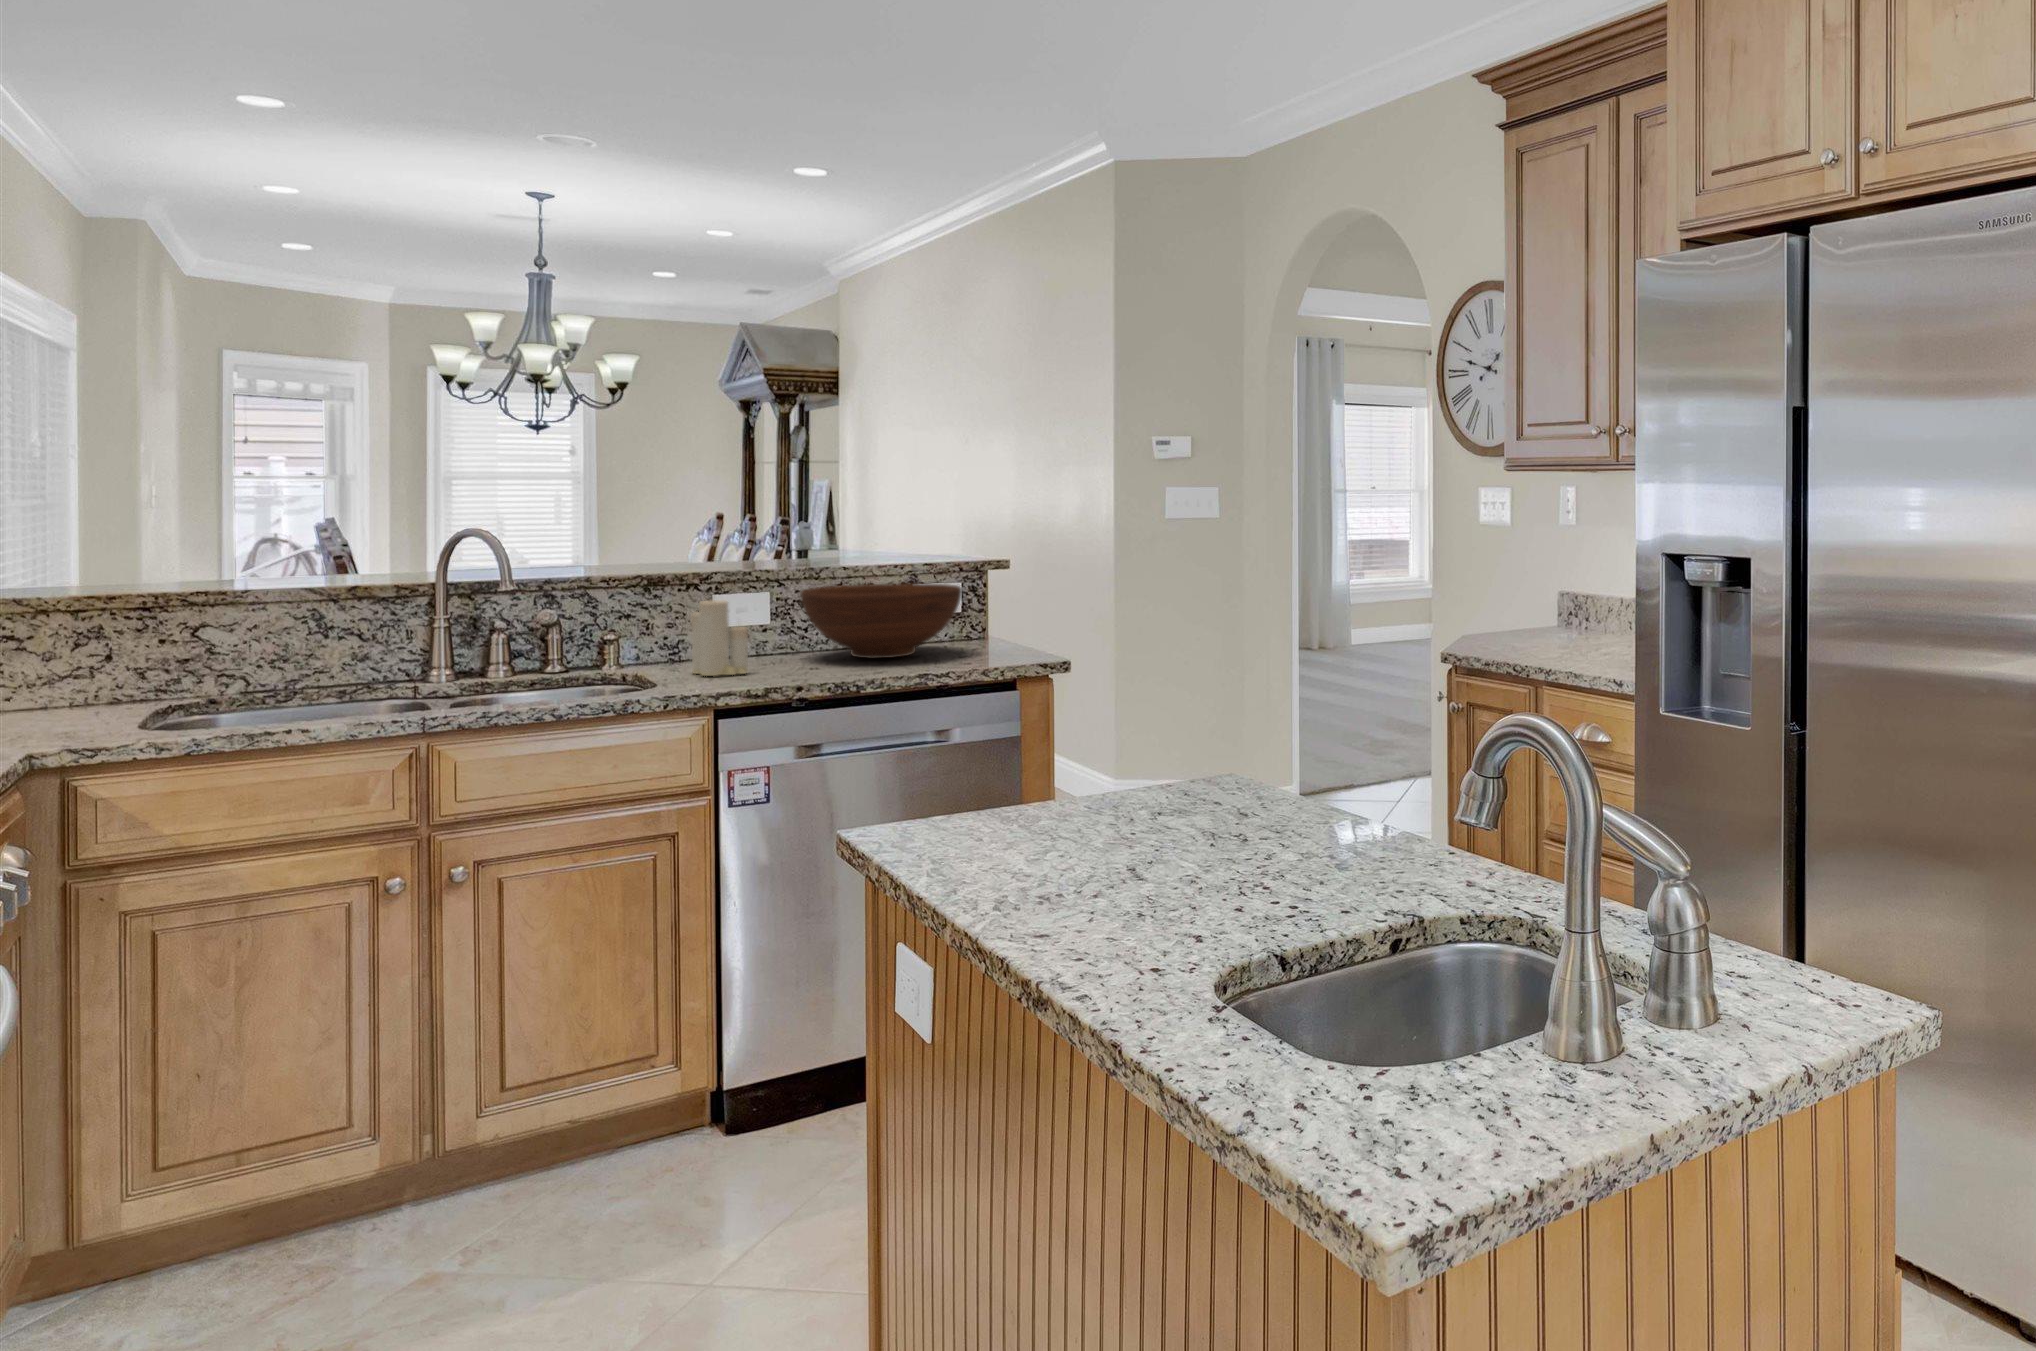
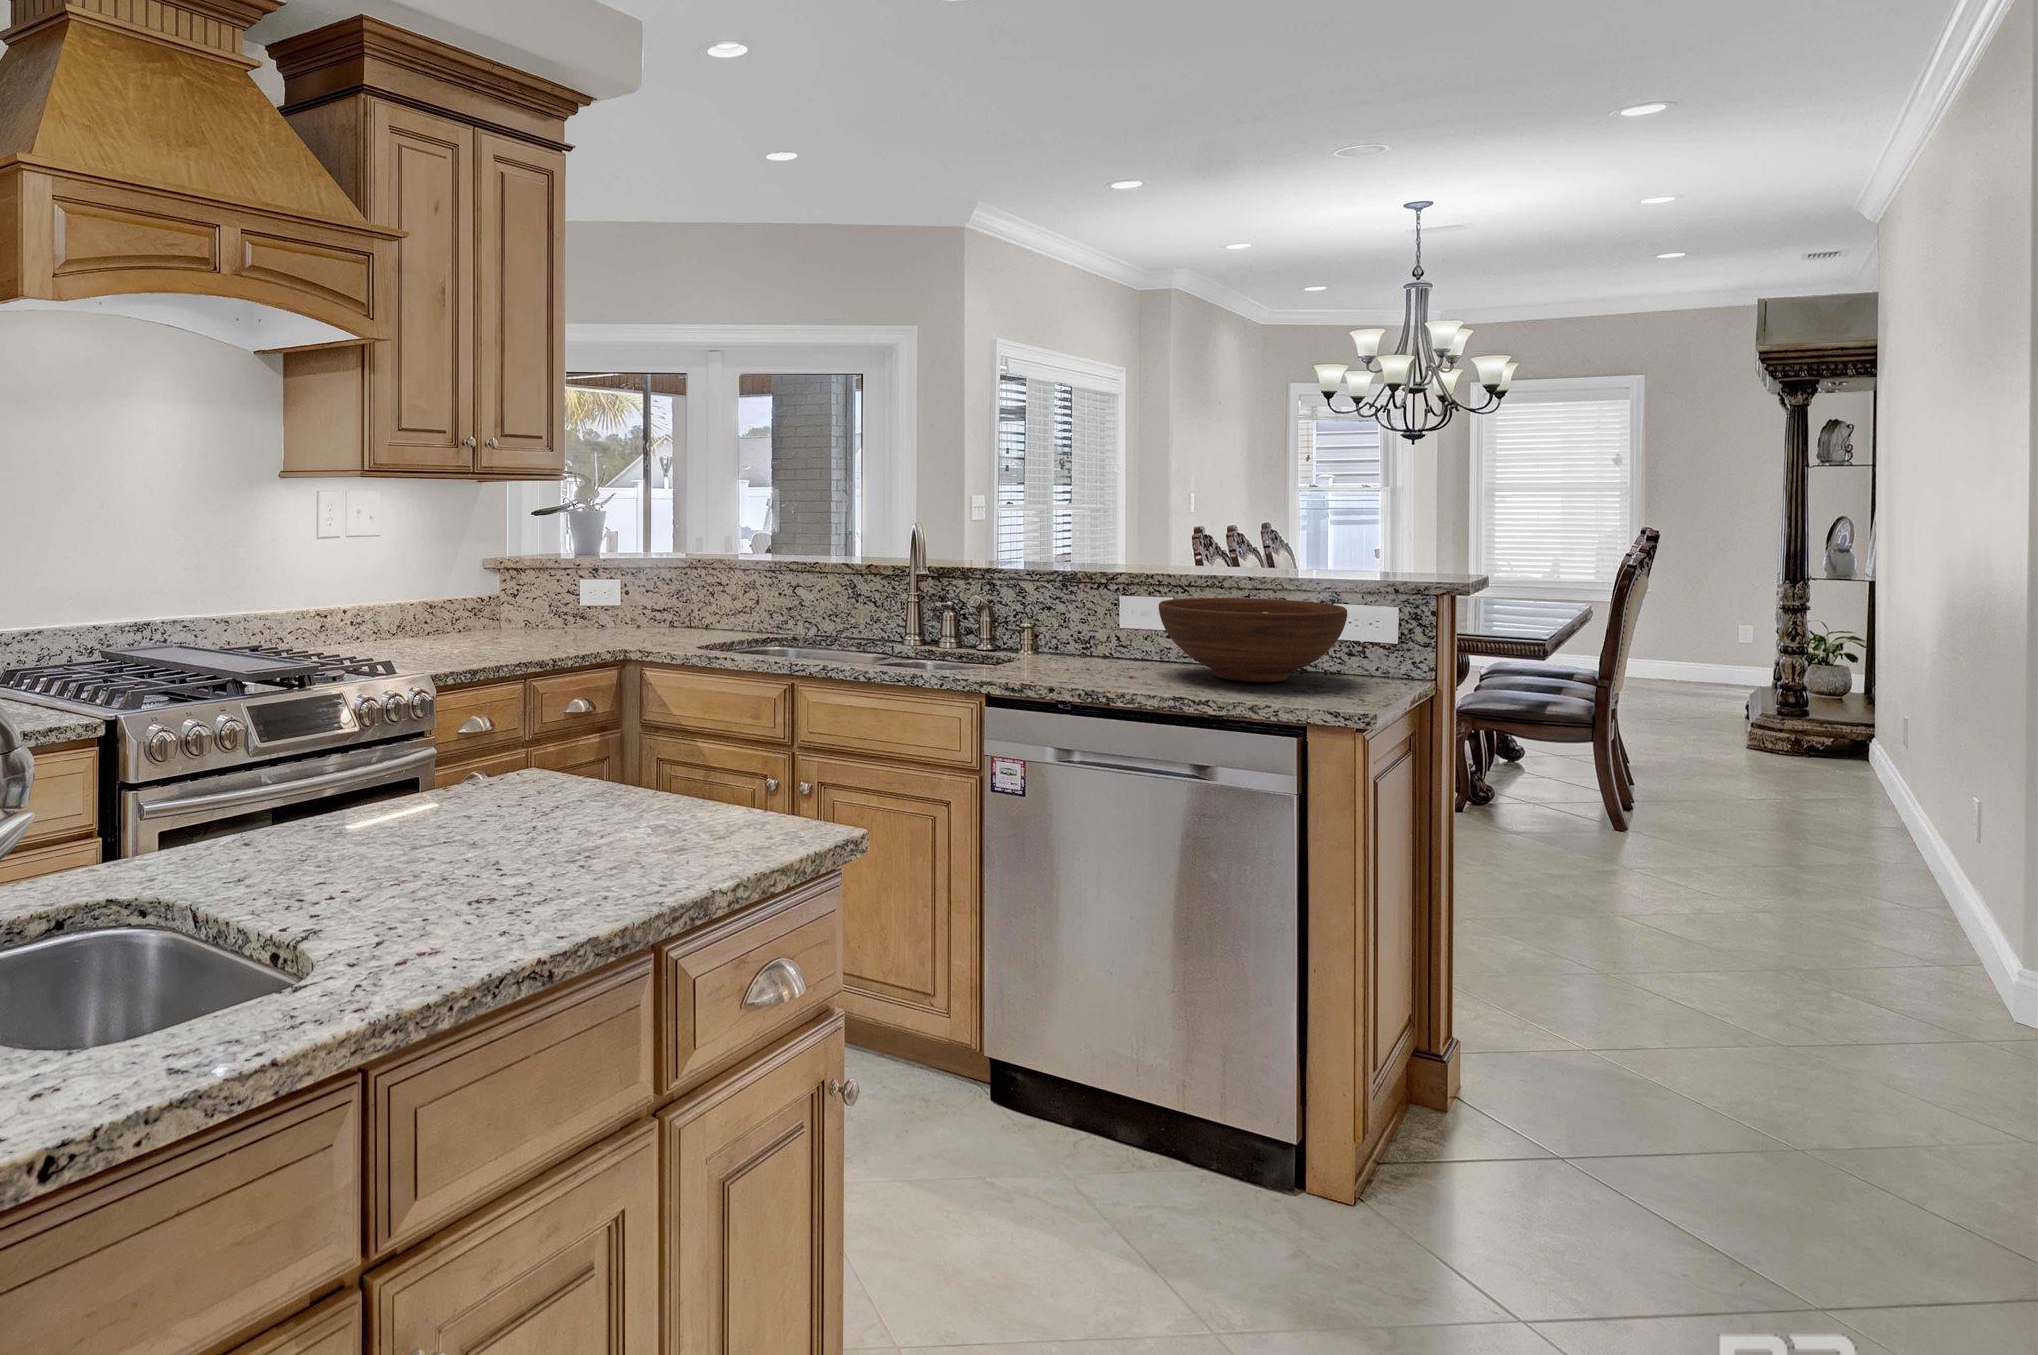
candle: present [691,600,748,676] -> none [1043,593,1084,672]

